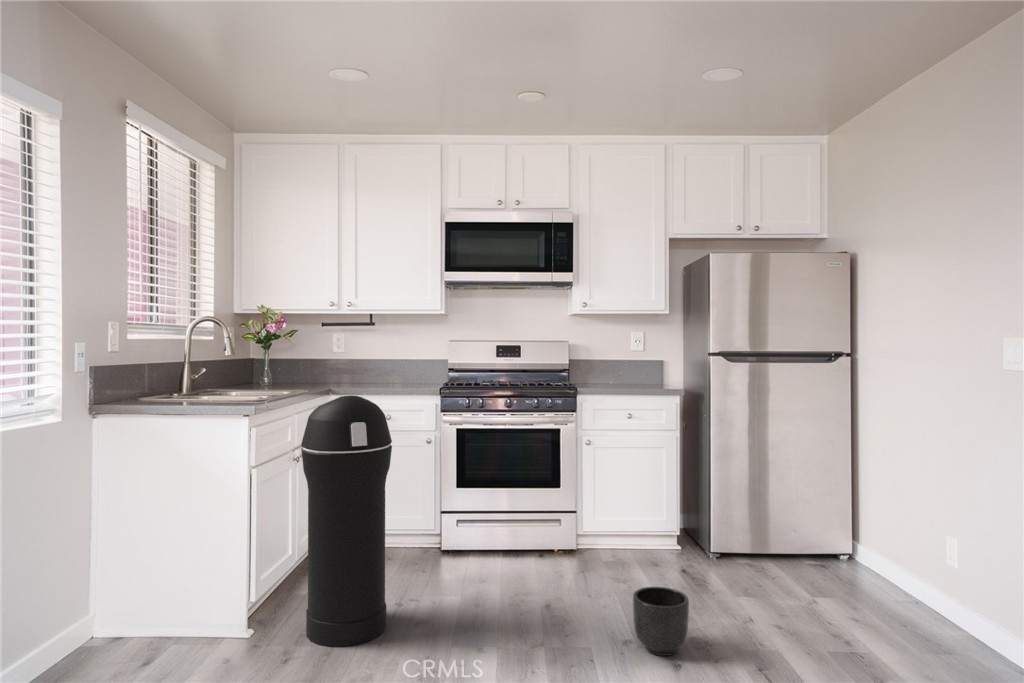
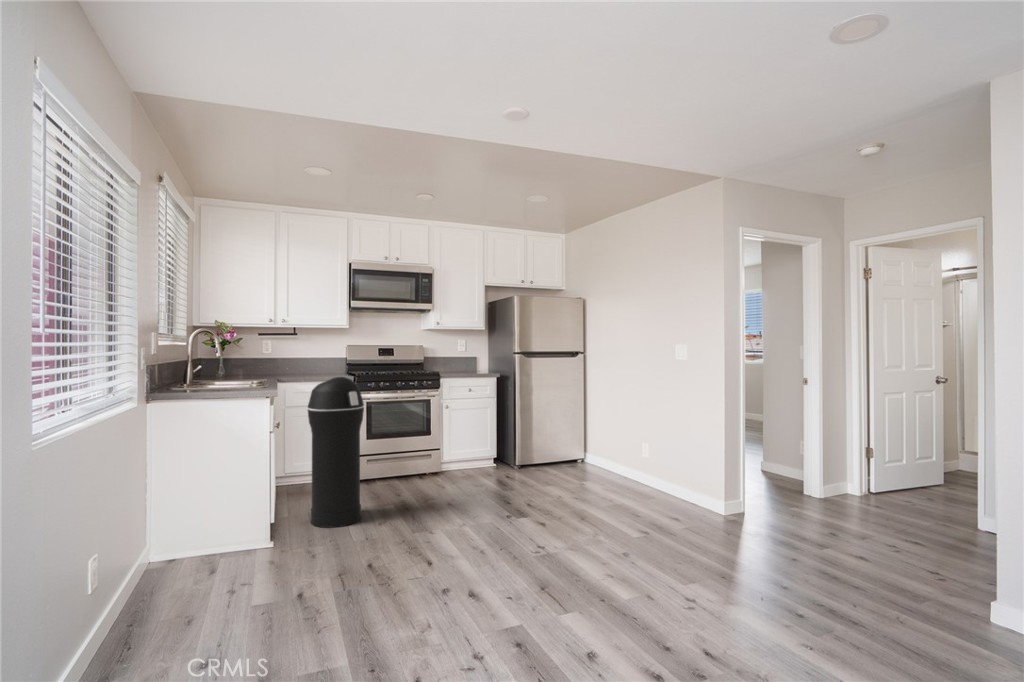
planter: present [633,587,689,656] -> none [500,472,528,505]

